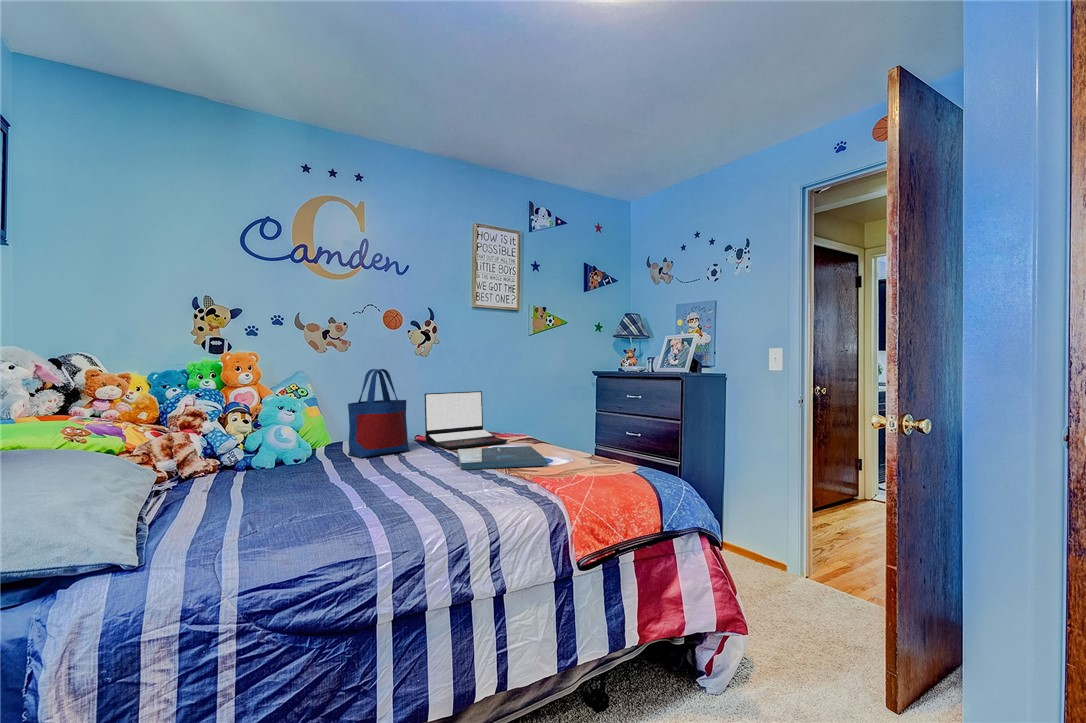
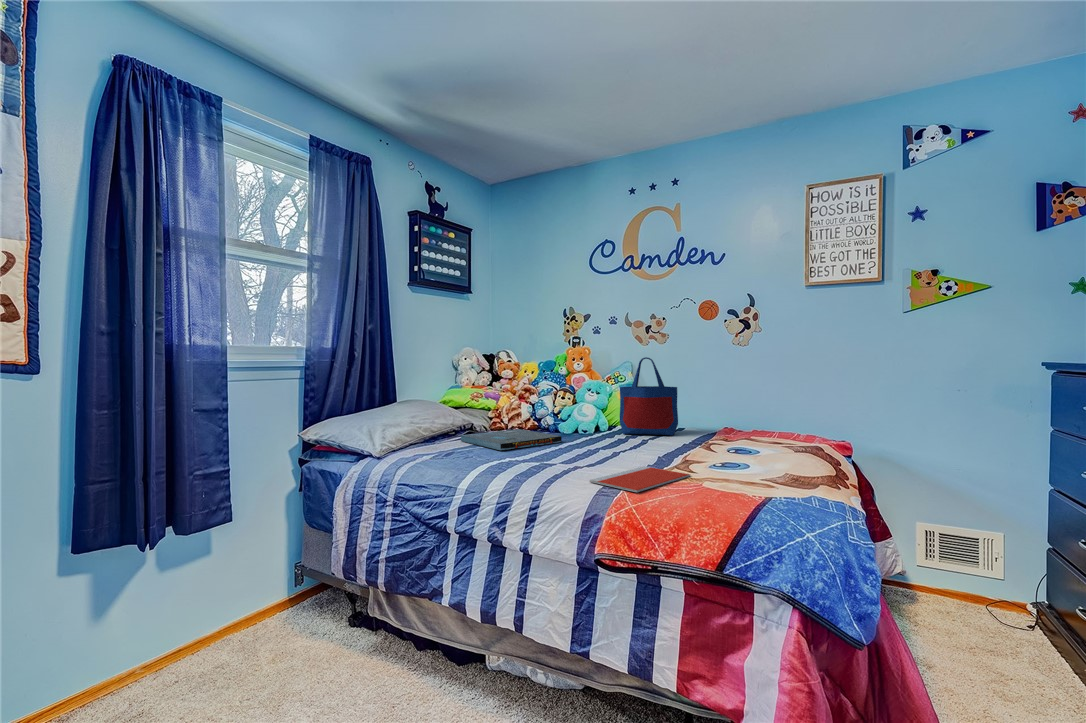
laptop: present [425,391,507,449] -> none [705,382,787,444]
board game: present [458,446,546,470] -> present [461,429,562,450]
notebook: none [498,474,571,499] -> present [590,466,690,492]

